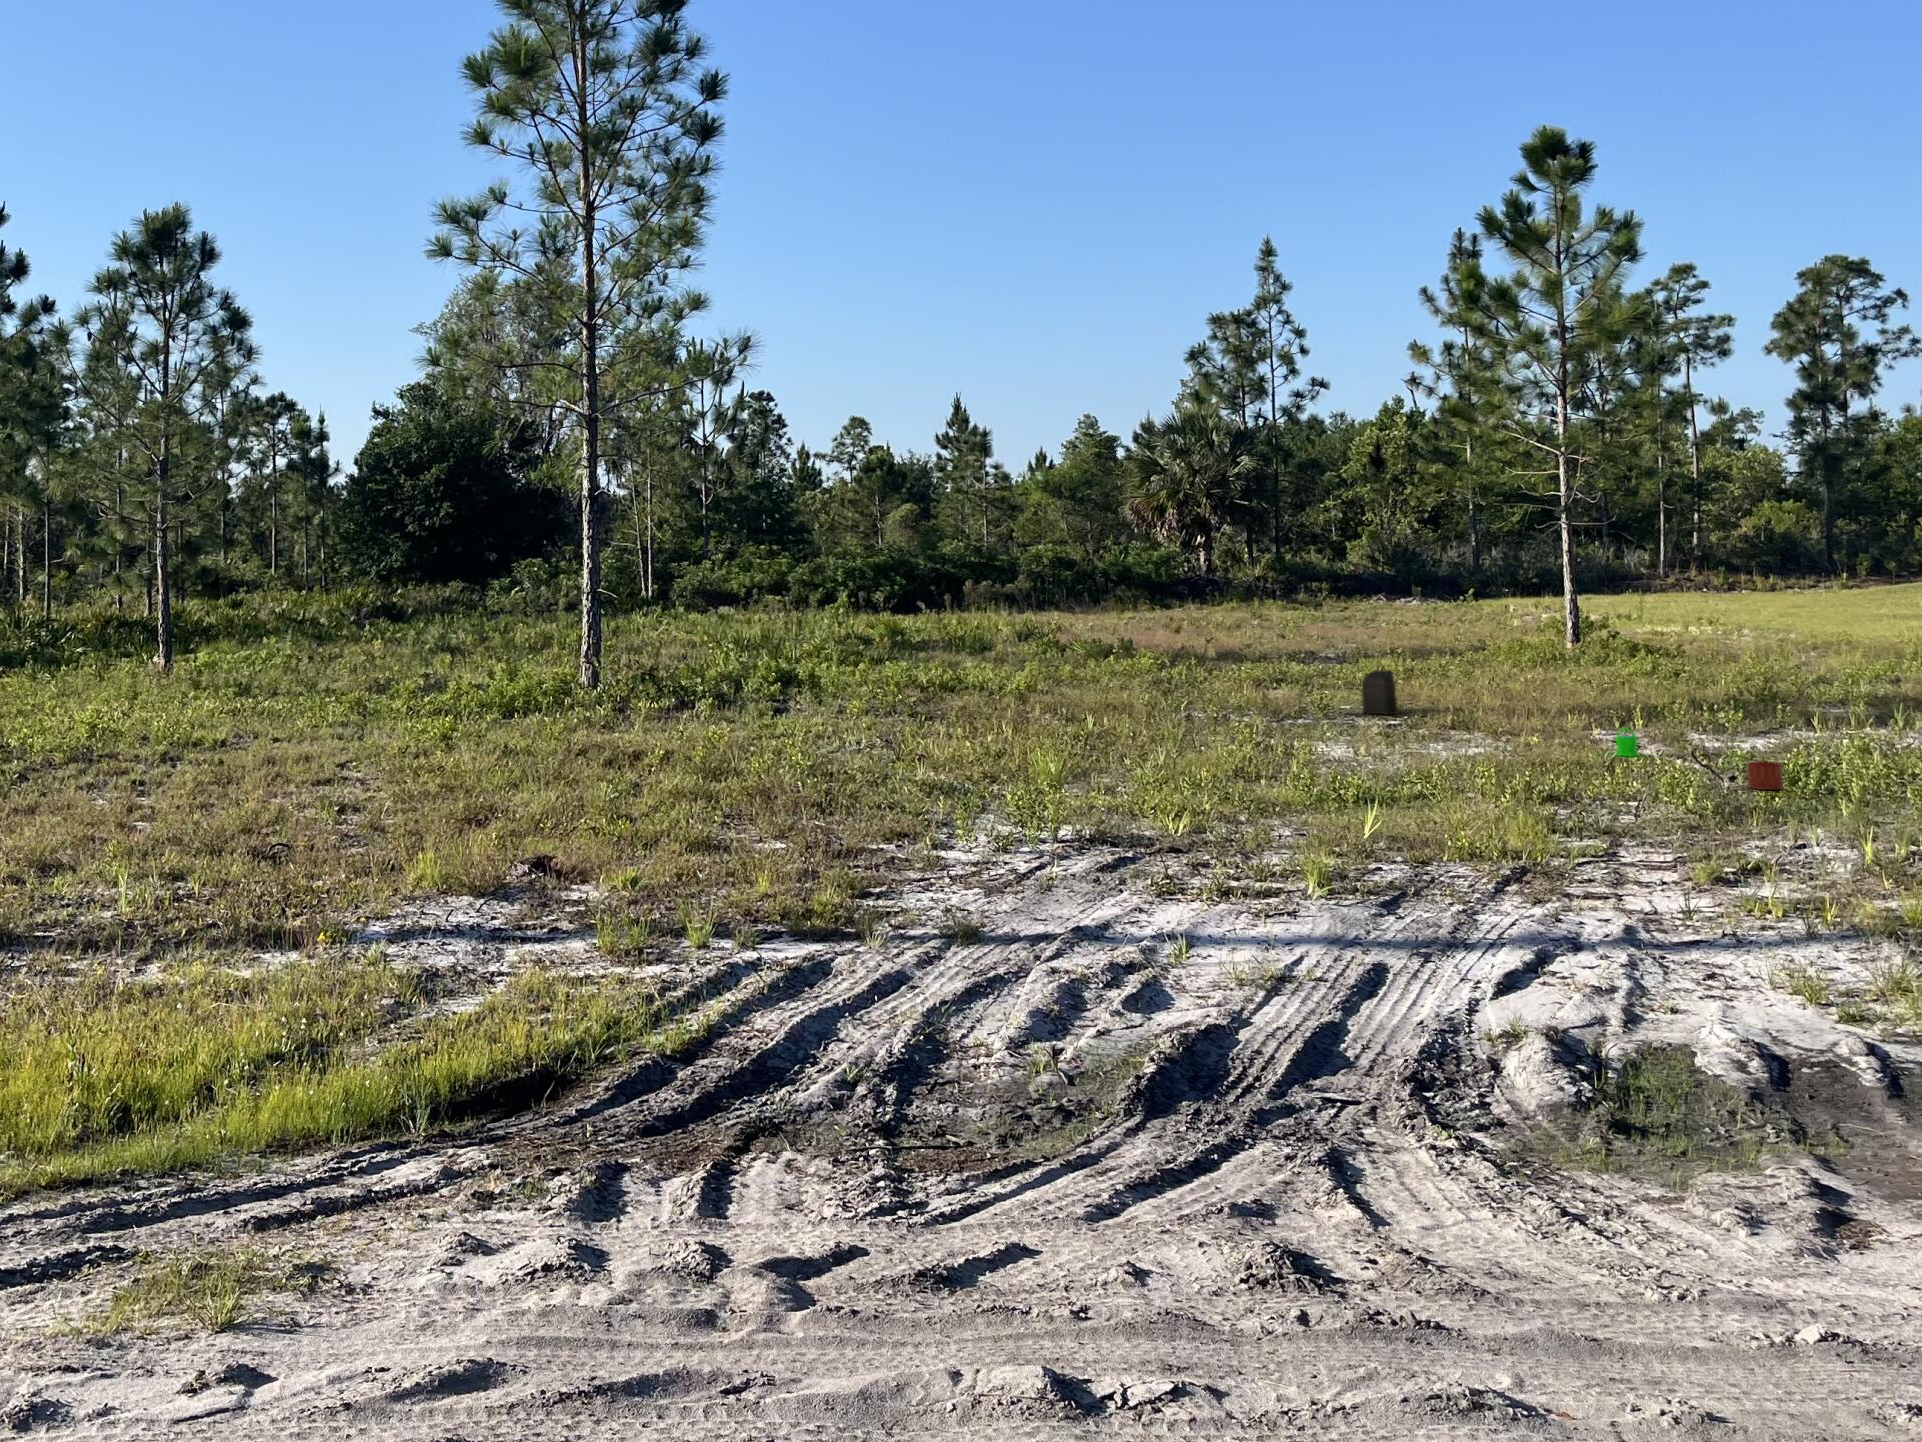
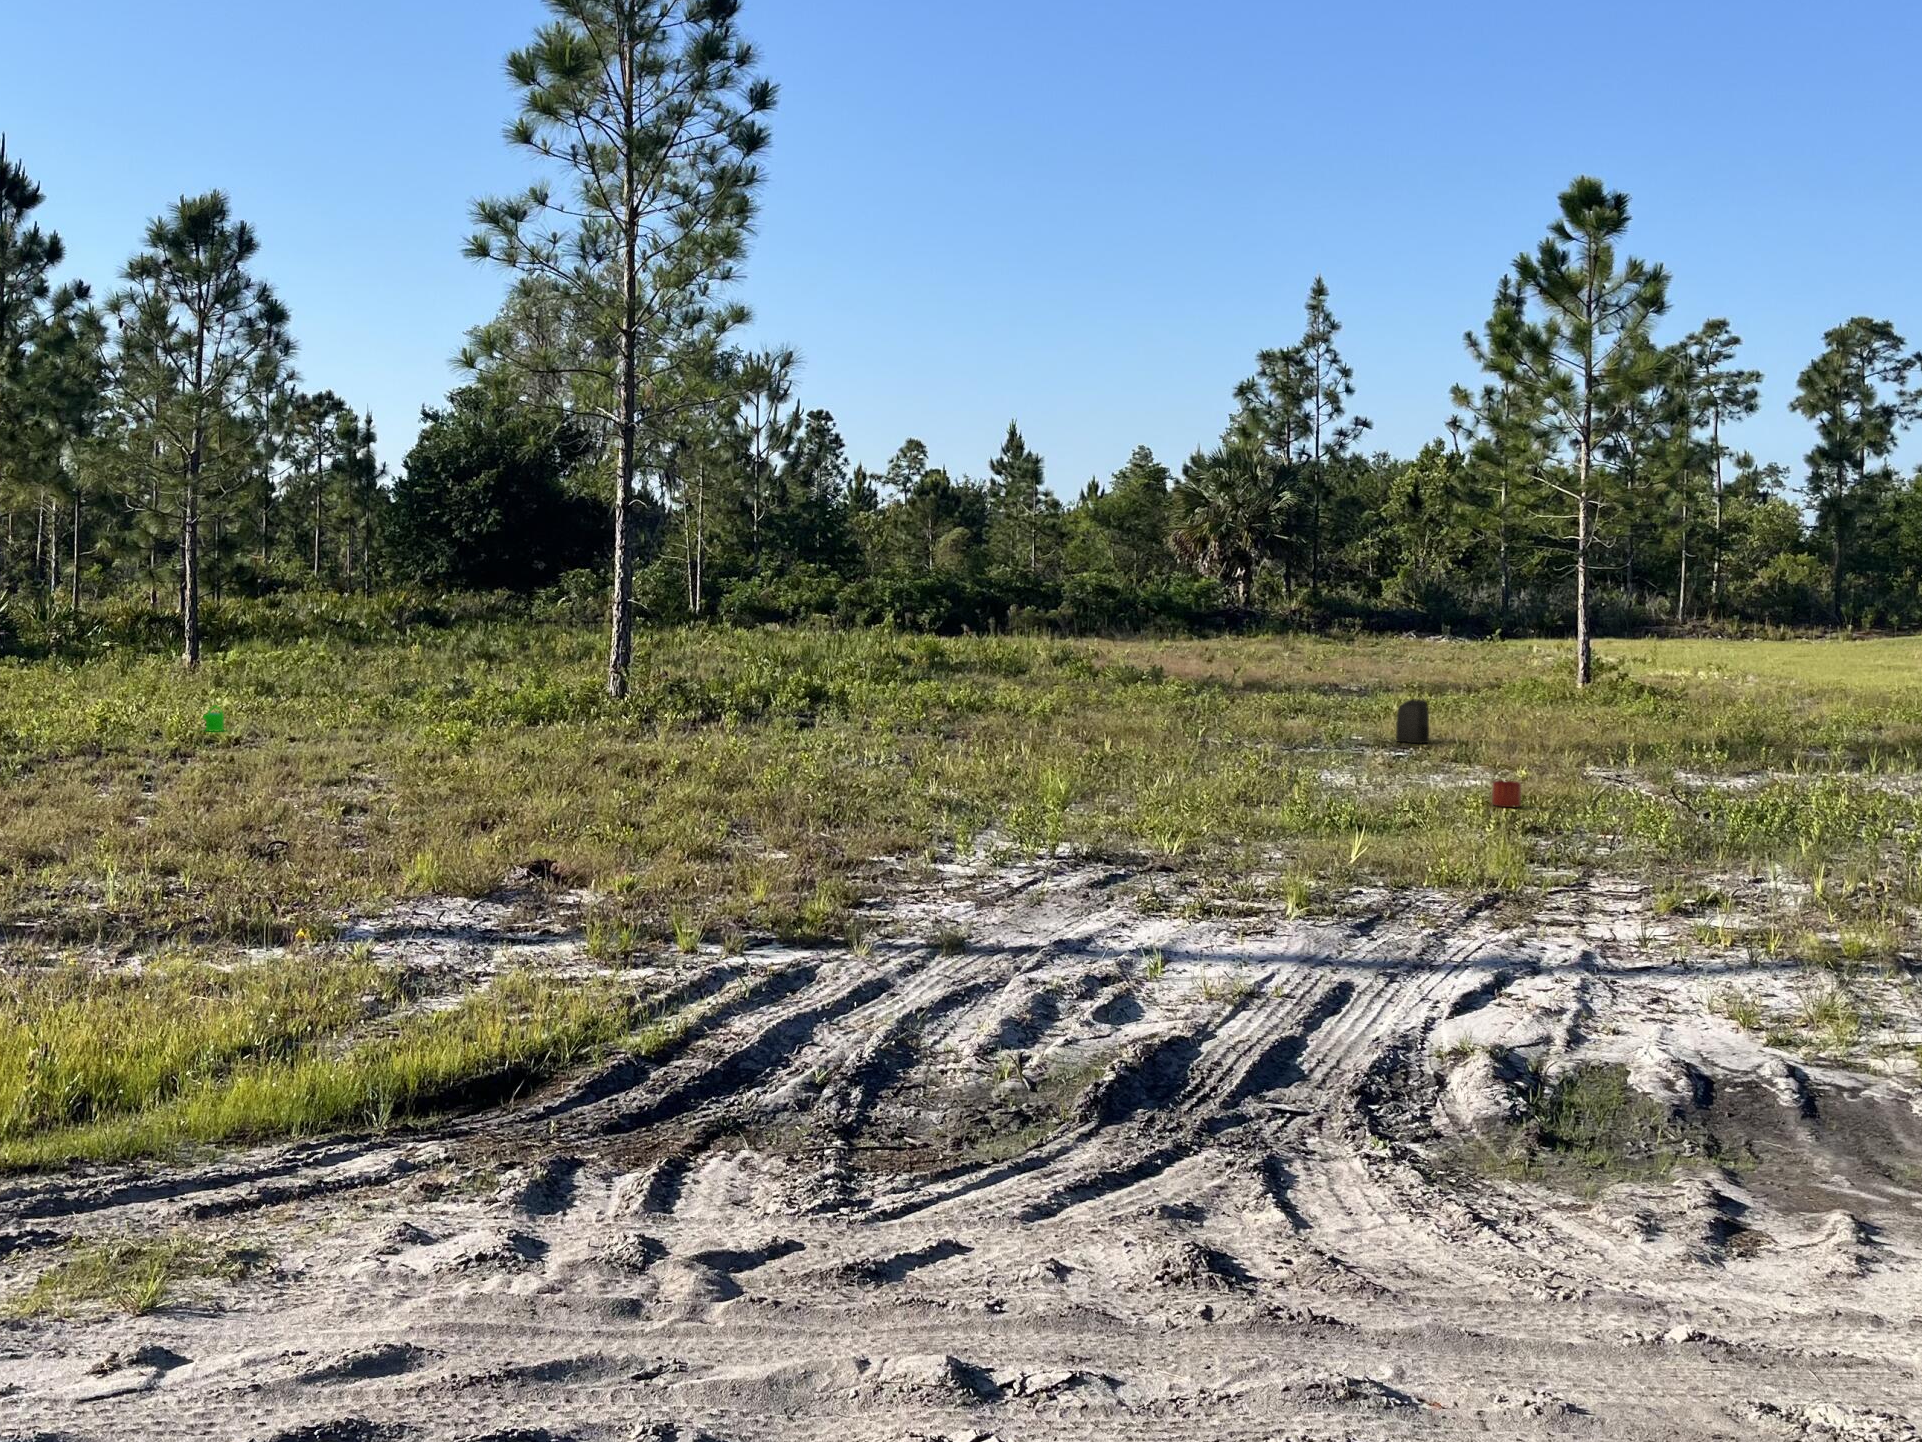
watering can: present [1616,727,1638,757] -> present [203,705,224,732]
planter: present [1747,761,1784,790] -> present [1492,780,1521,807]

